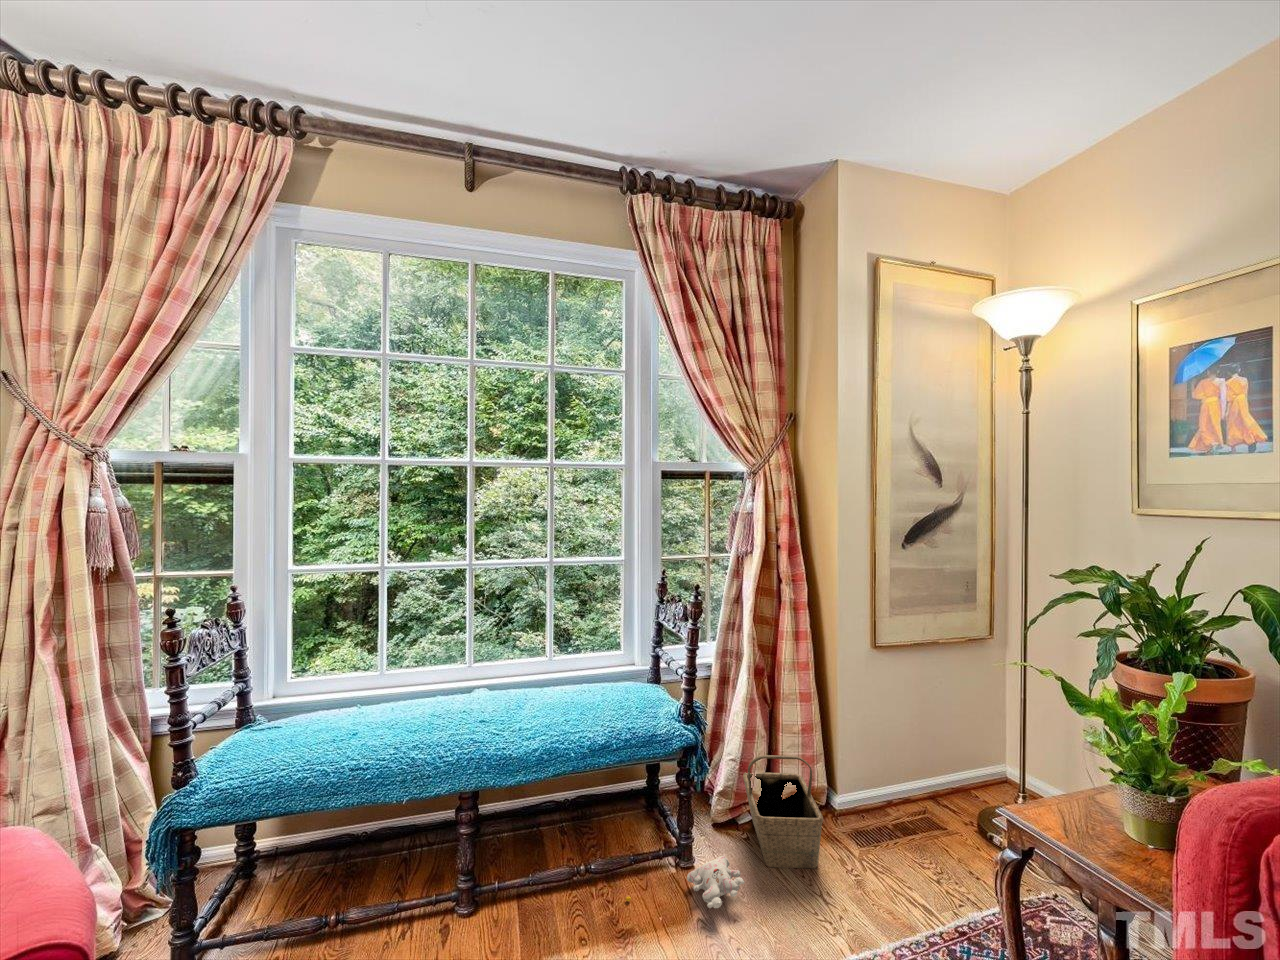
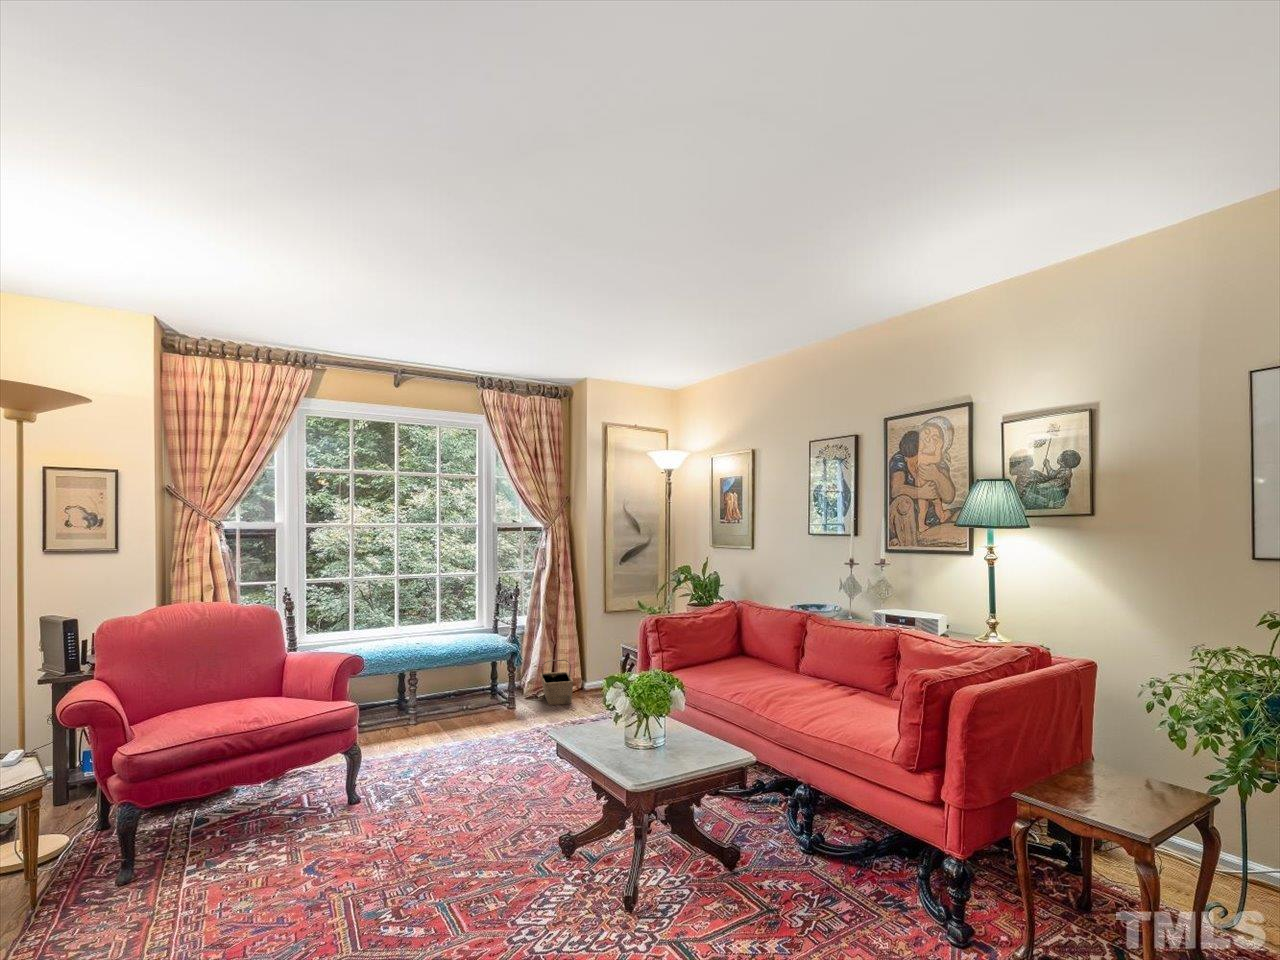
plush toy: present [626,855,745,908] -> none [487,700,538,718]

